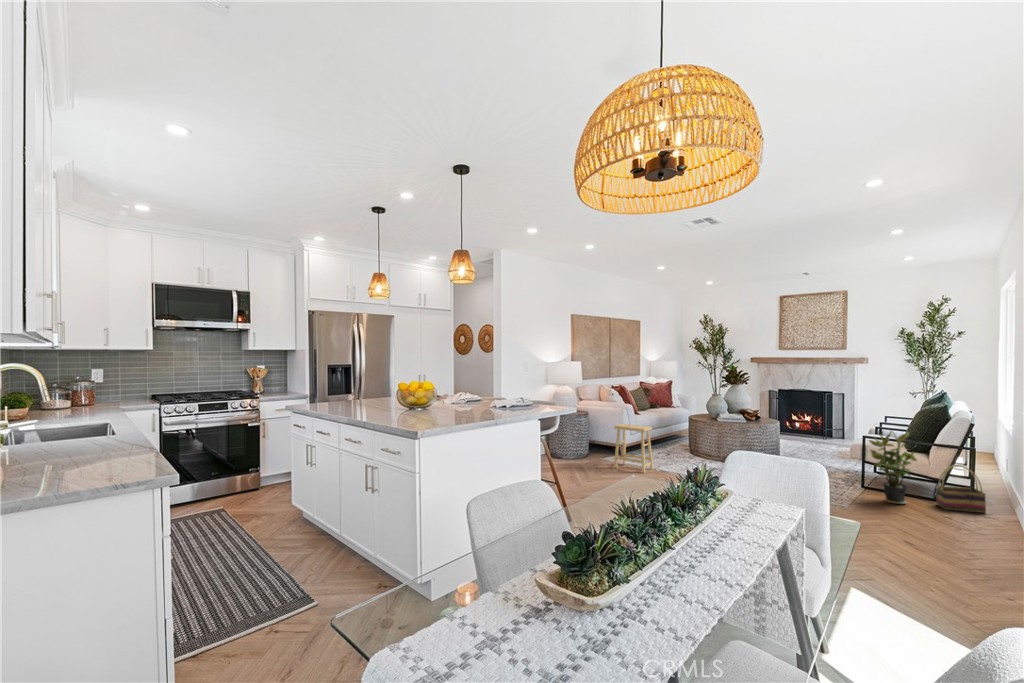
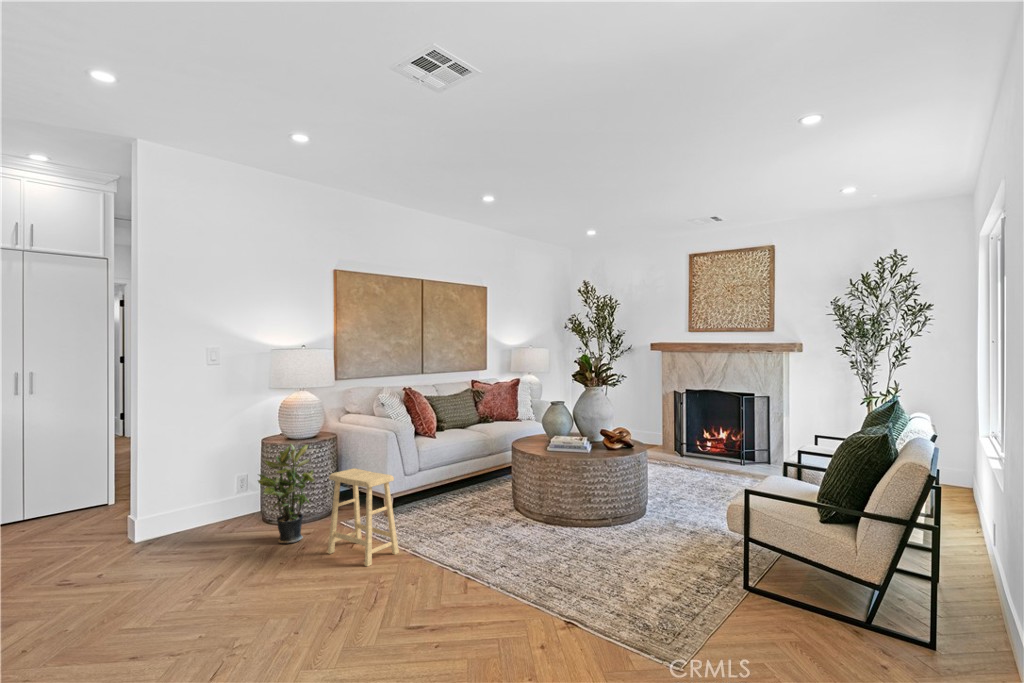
potted plant: present [869,431,916,504] -> present [258,444,315,544]
basket: present [936,465,986,513] -> none [862,558,954,661]

